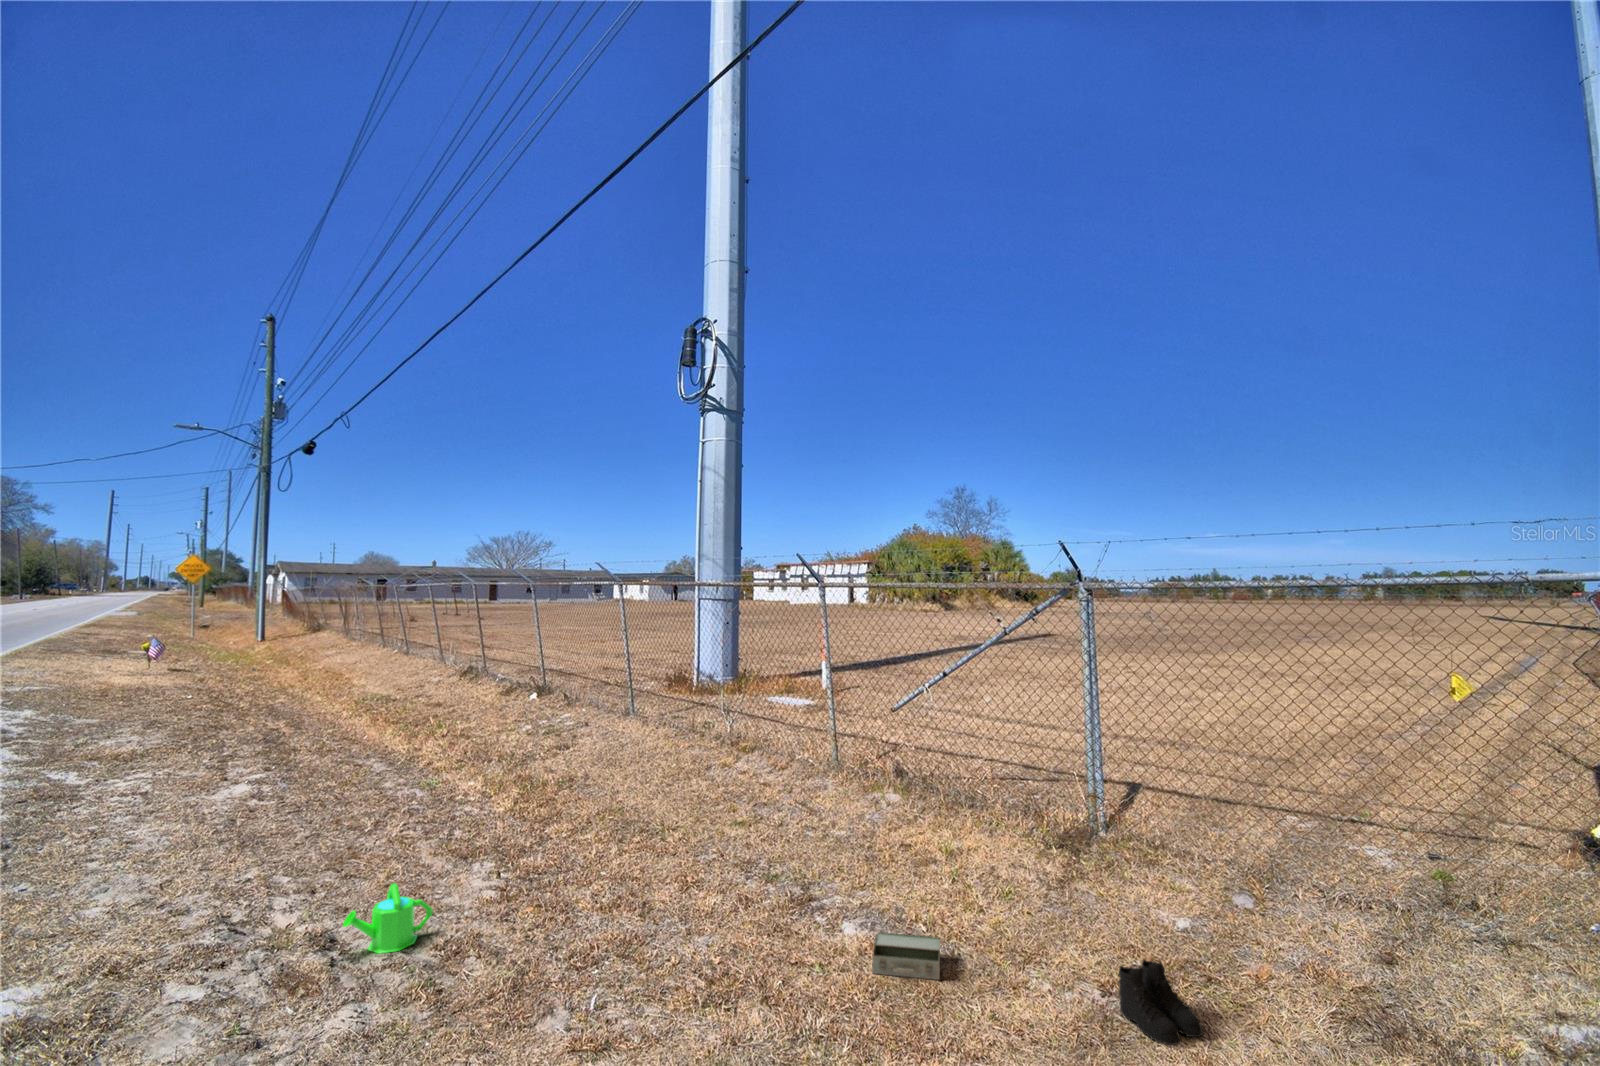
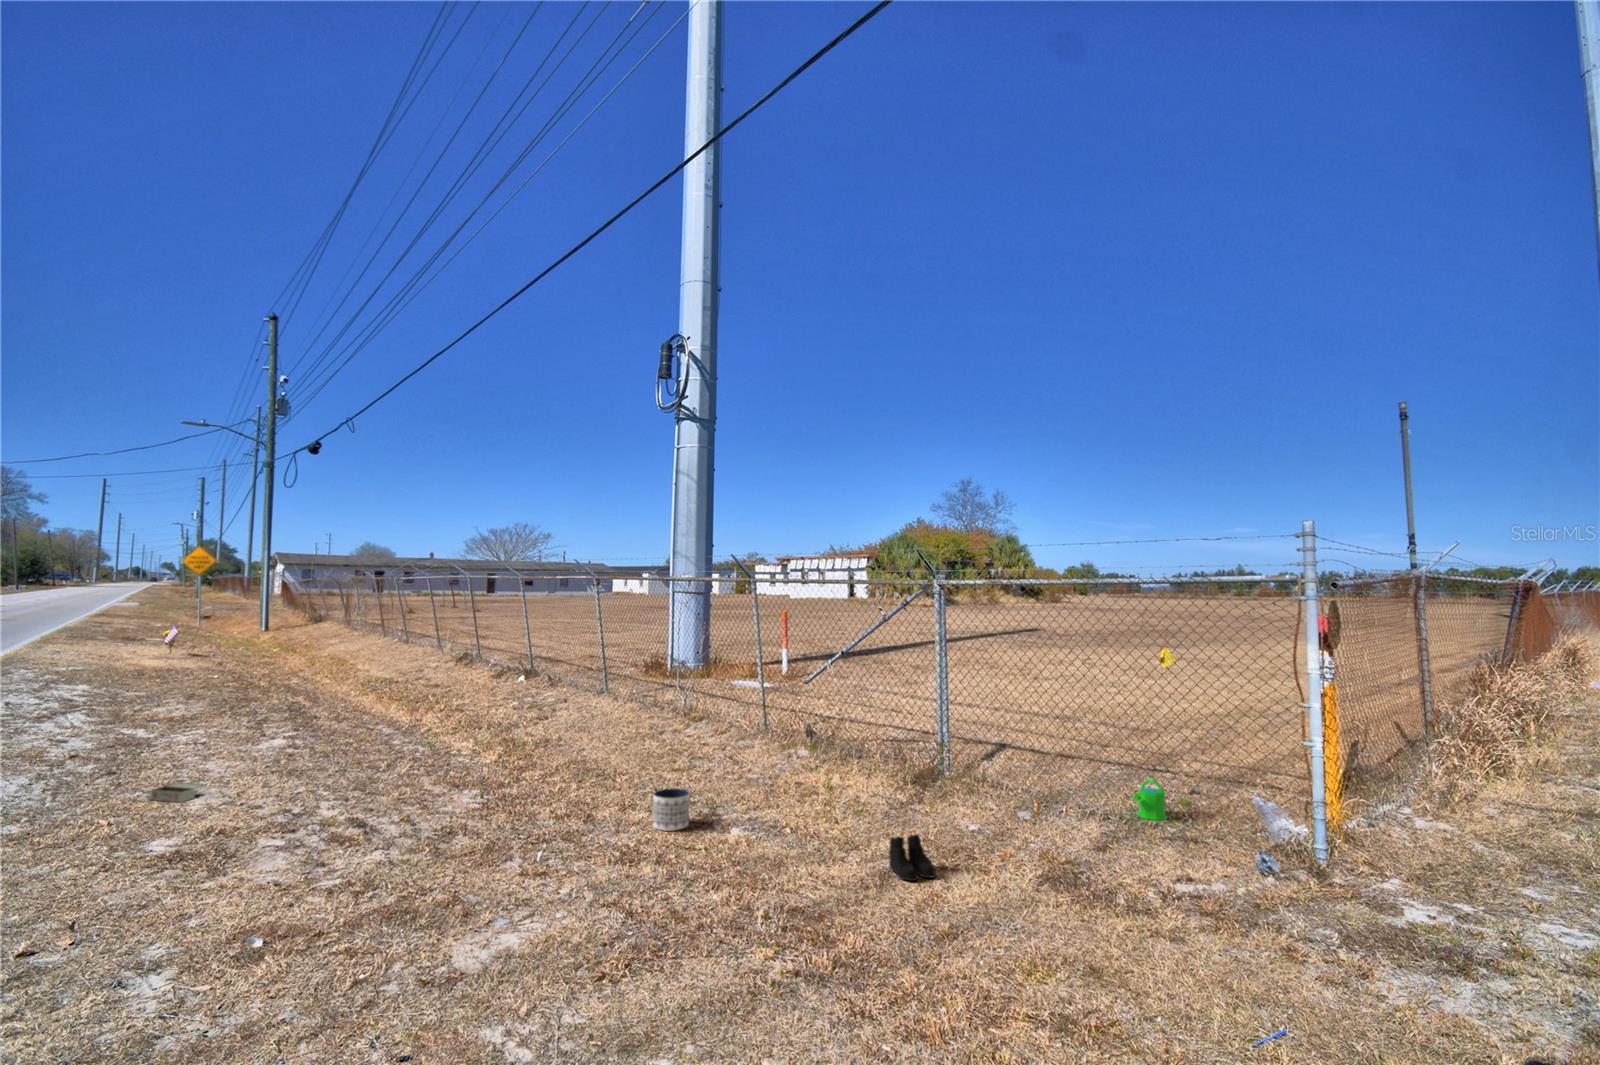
planter: none [740,872,789,938] -> present [653,788,689,831]
watering can: present [343,883,433,954] -> present [1133,778,1167,820]
toolbox: present [872,932,940,980] -> present [151,782,206,802]

